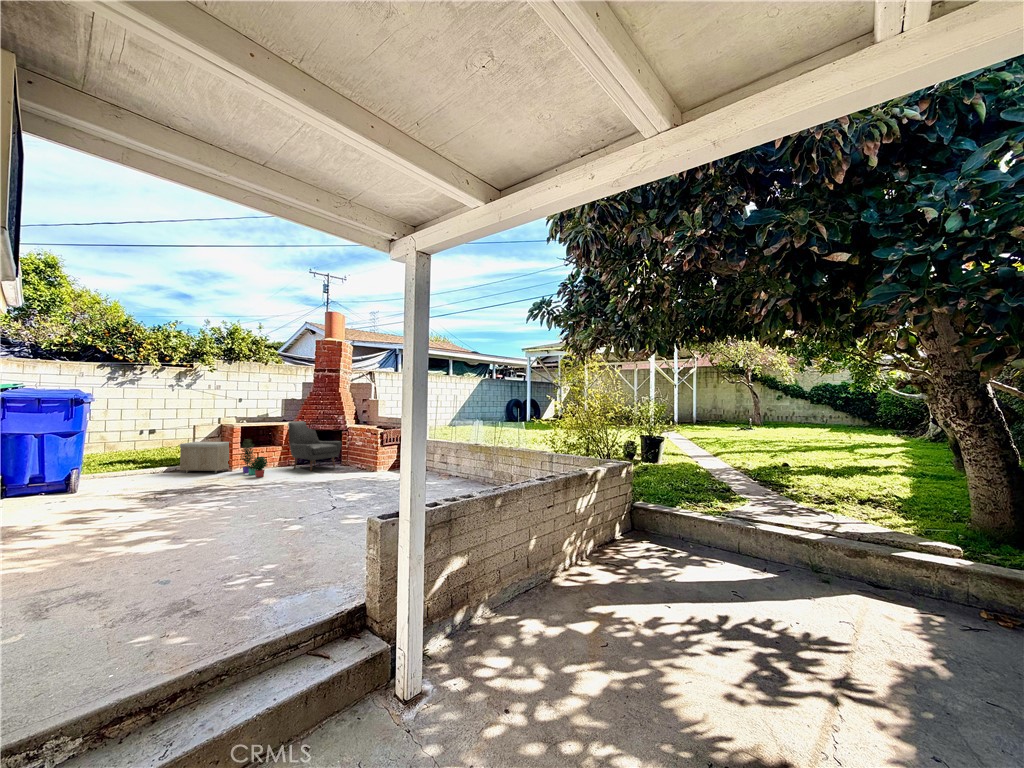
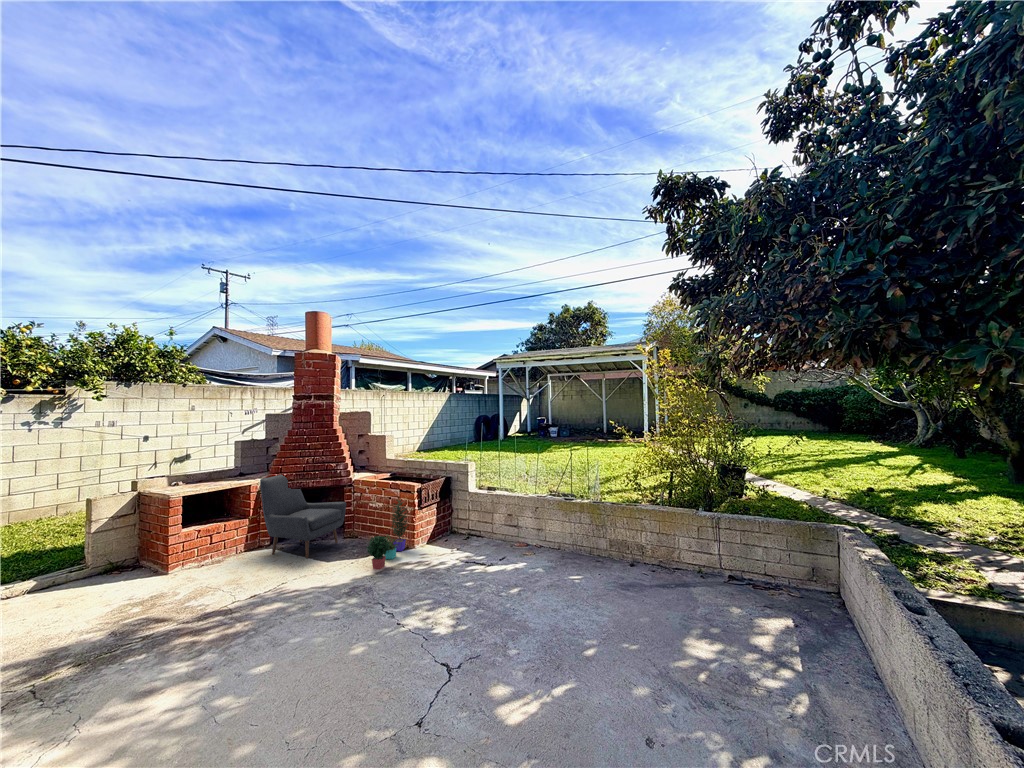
potted plant: present [241,439,267,477] -> present [367,500,409,569]
storage bench: present [180,442,229,473] -> none [56,524,163,593]

